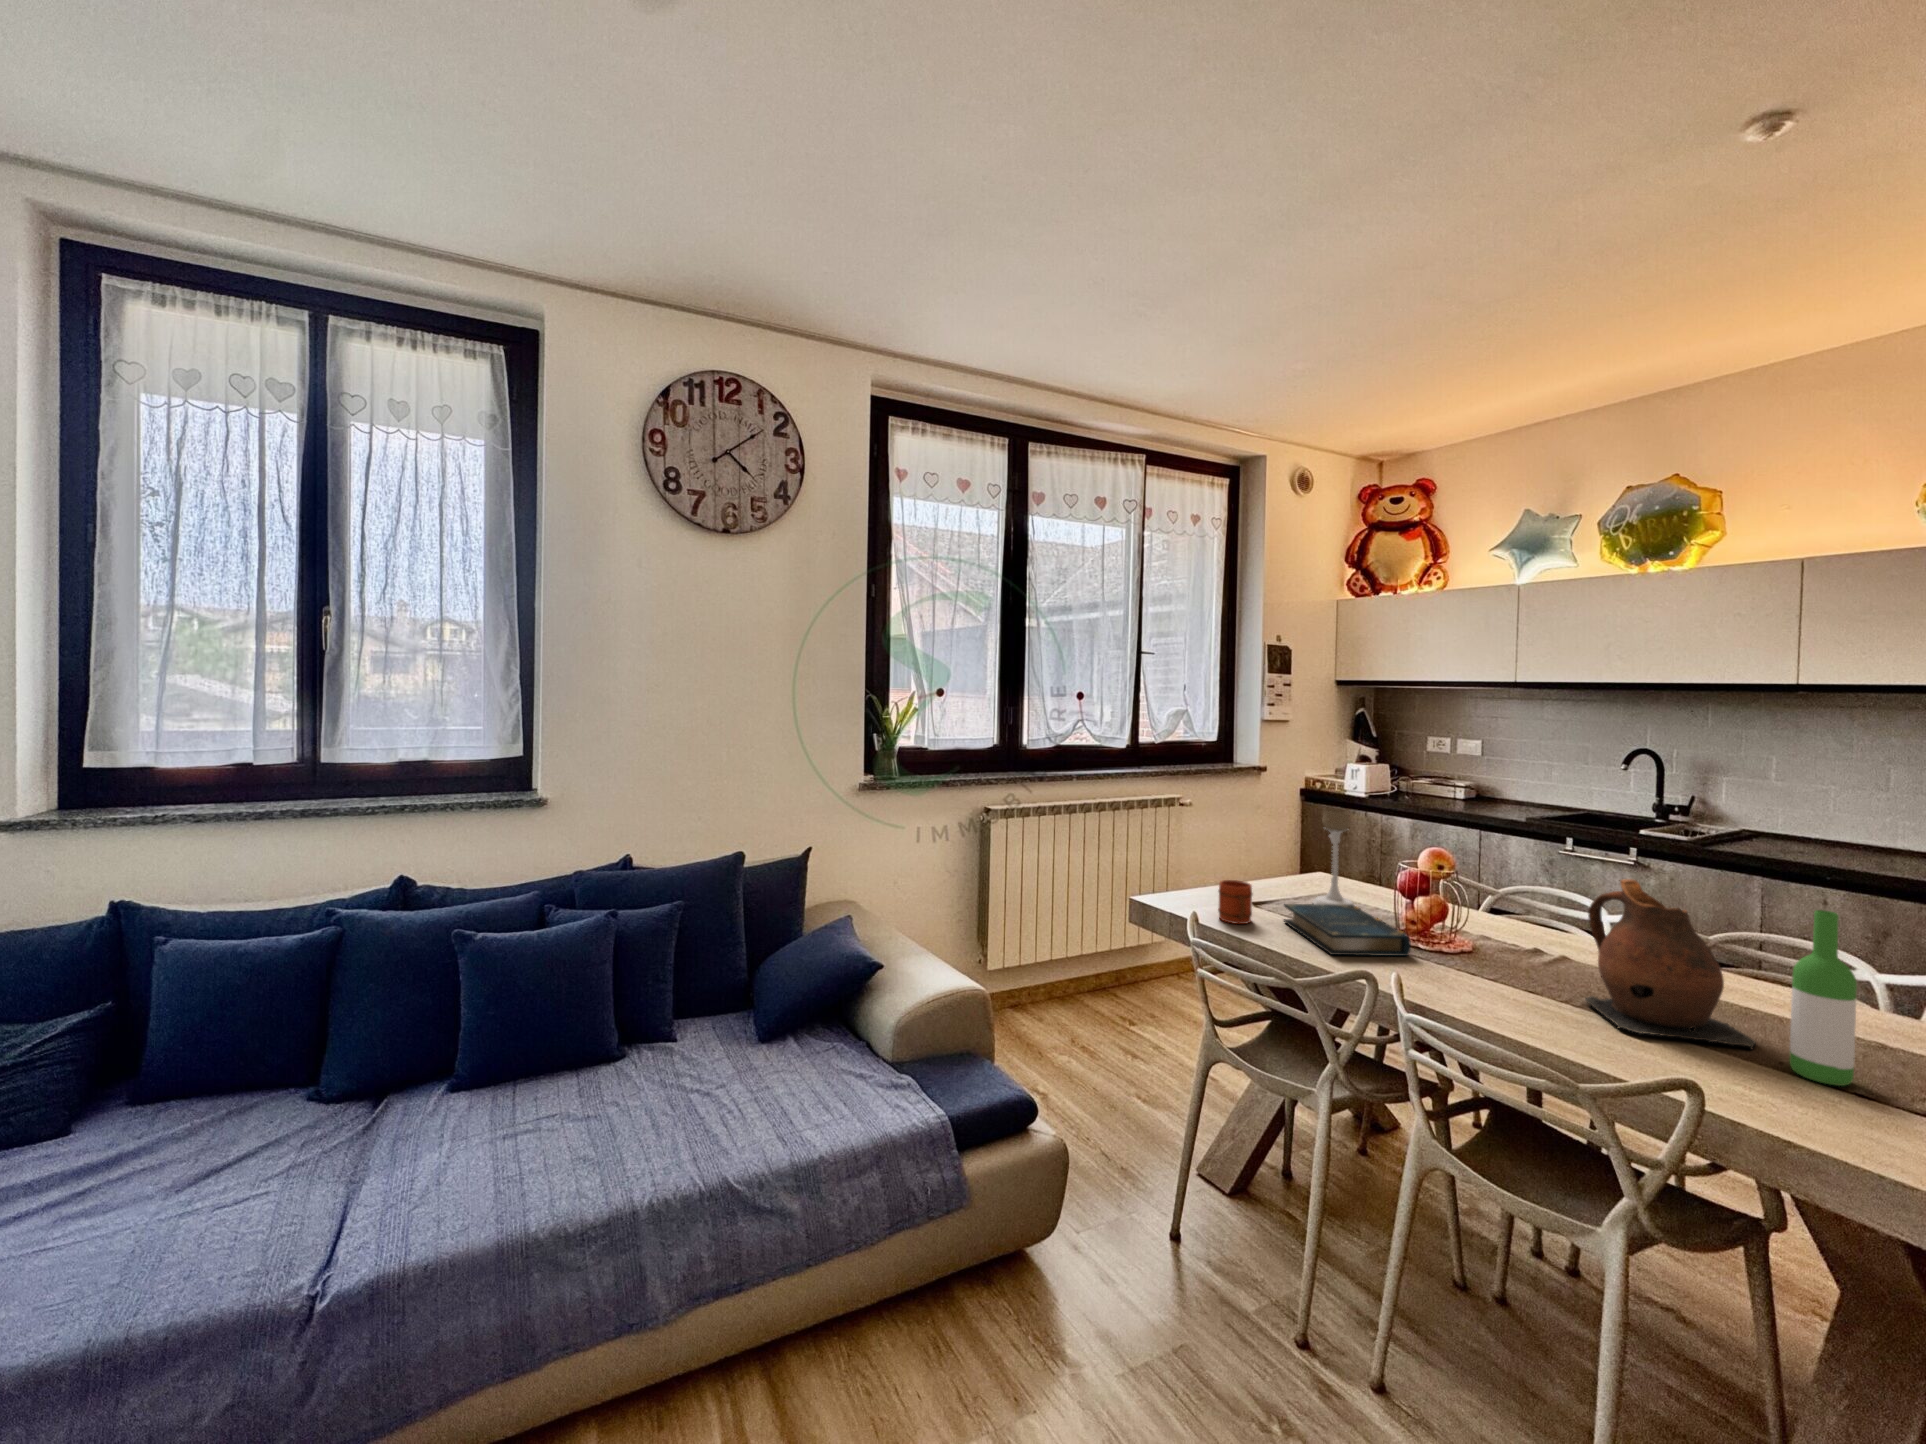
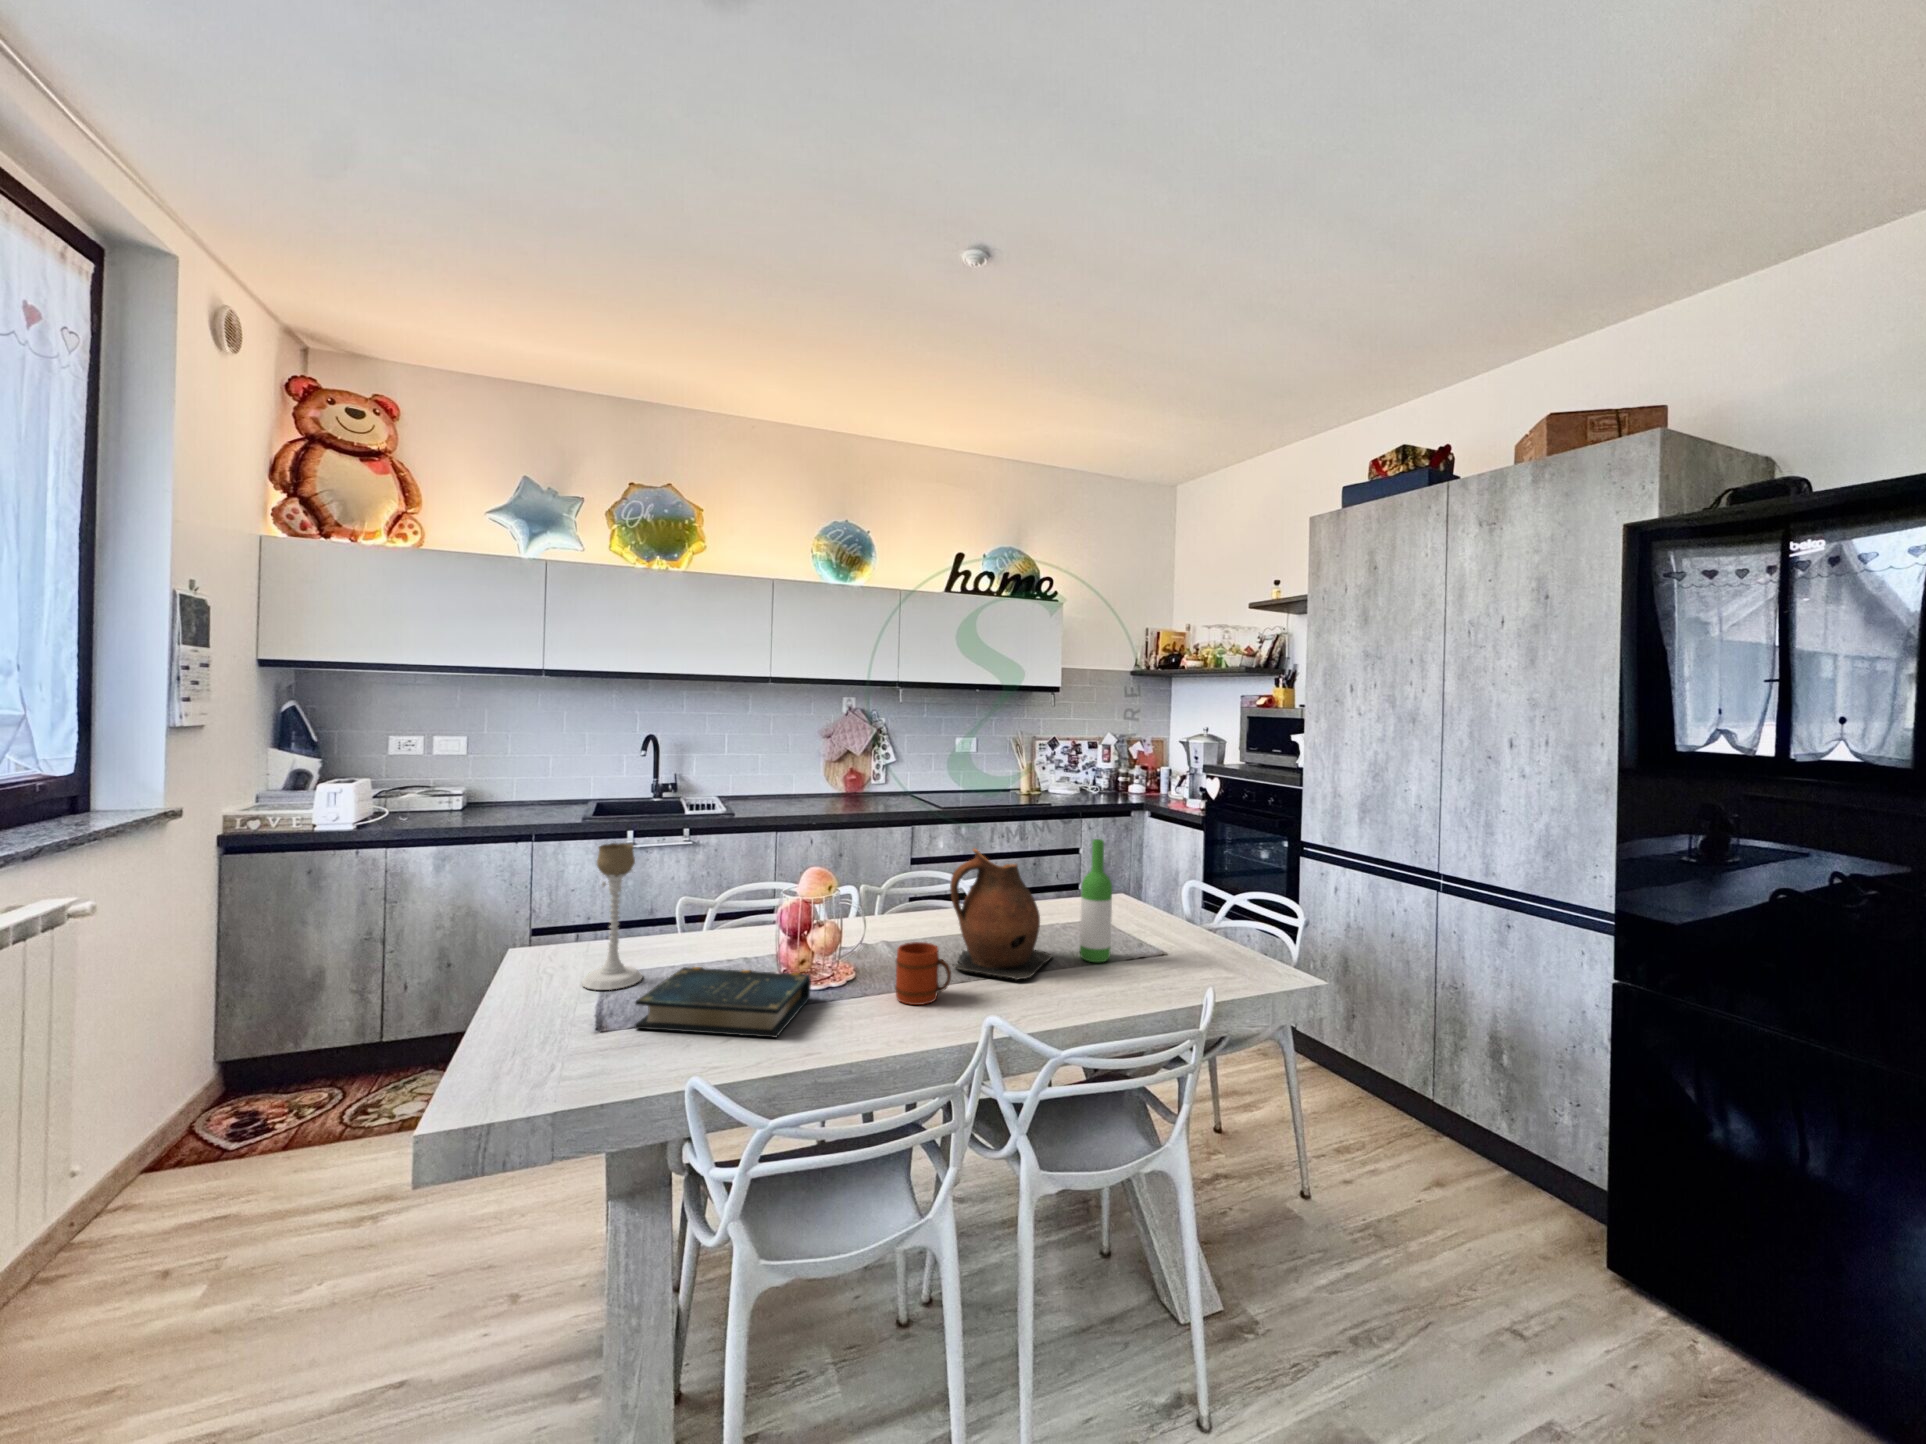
mug: present [1218,880,1252,924] -> present [895,942,951,1005]

